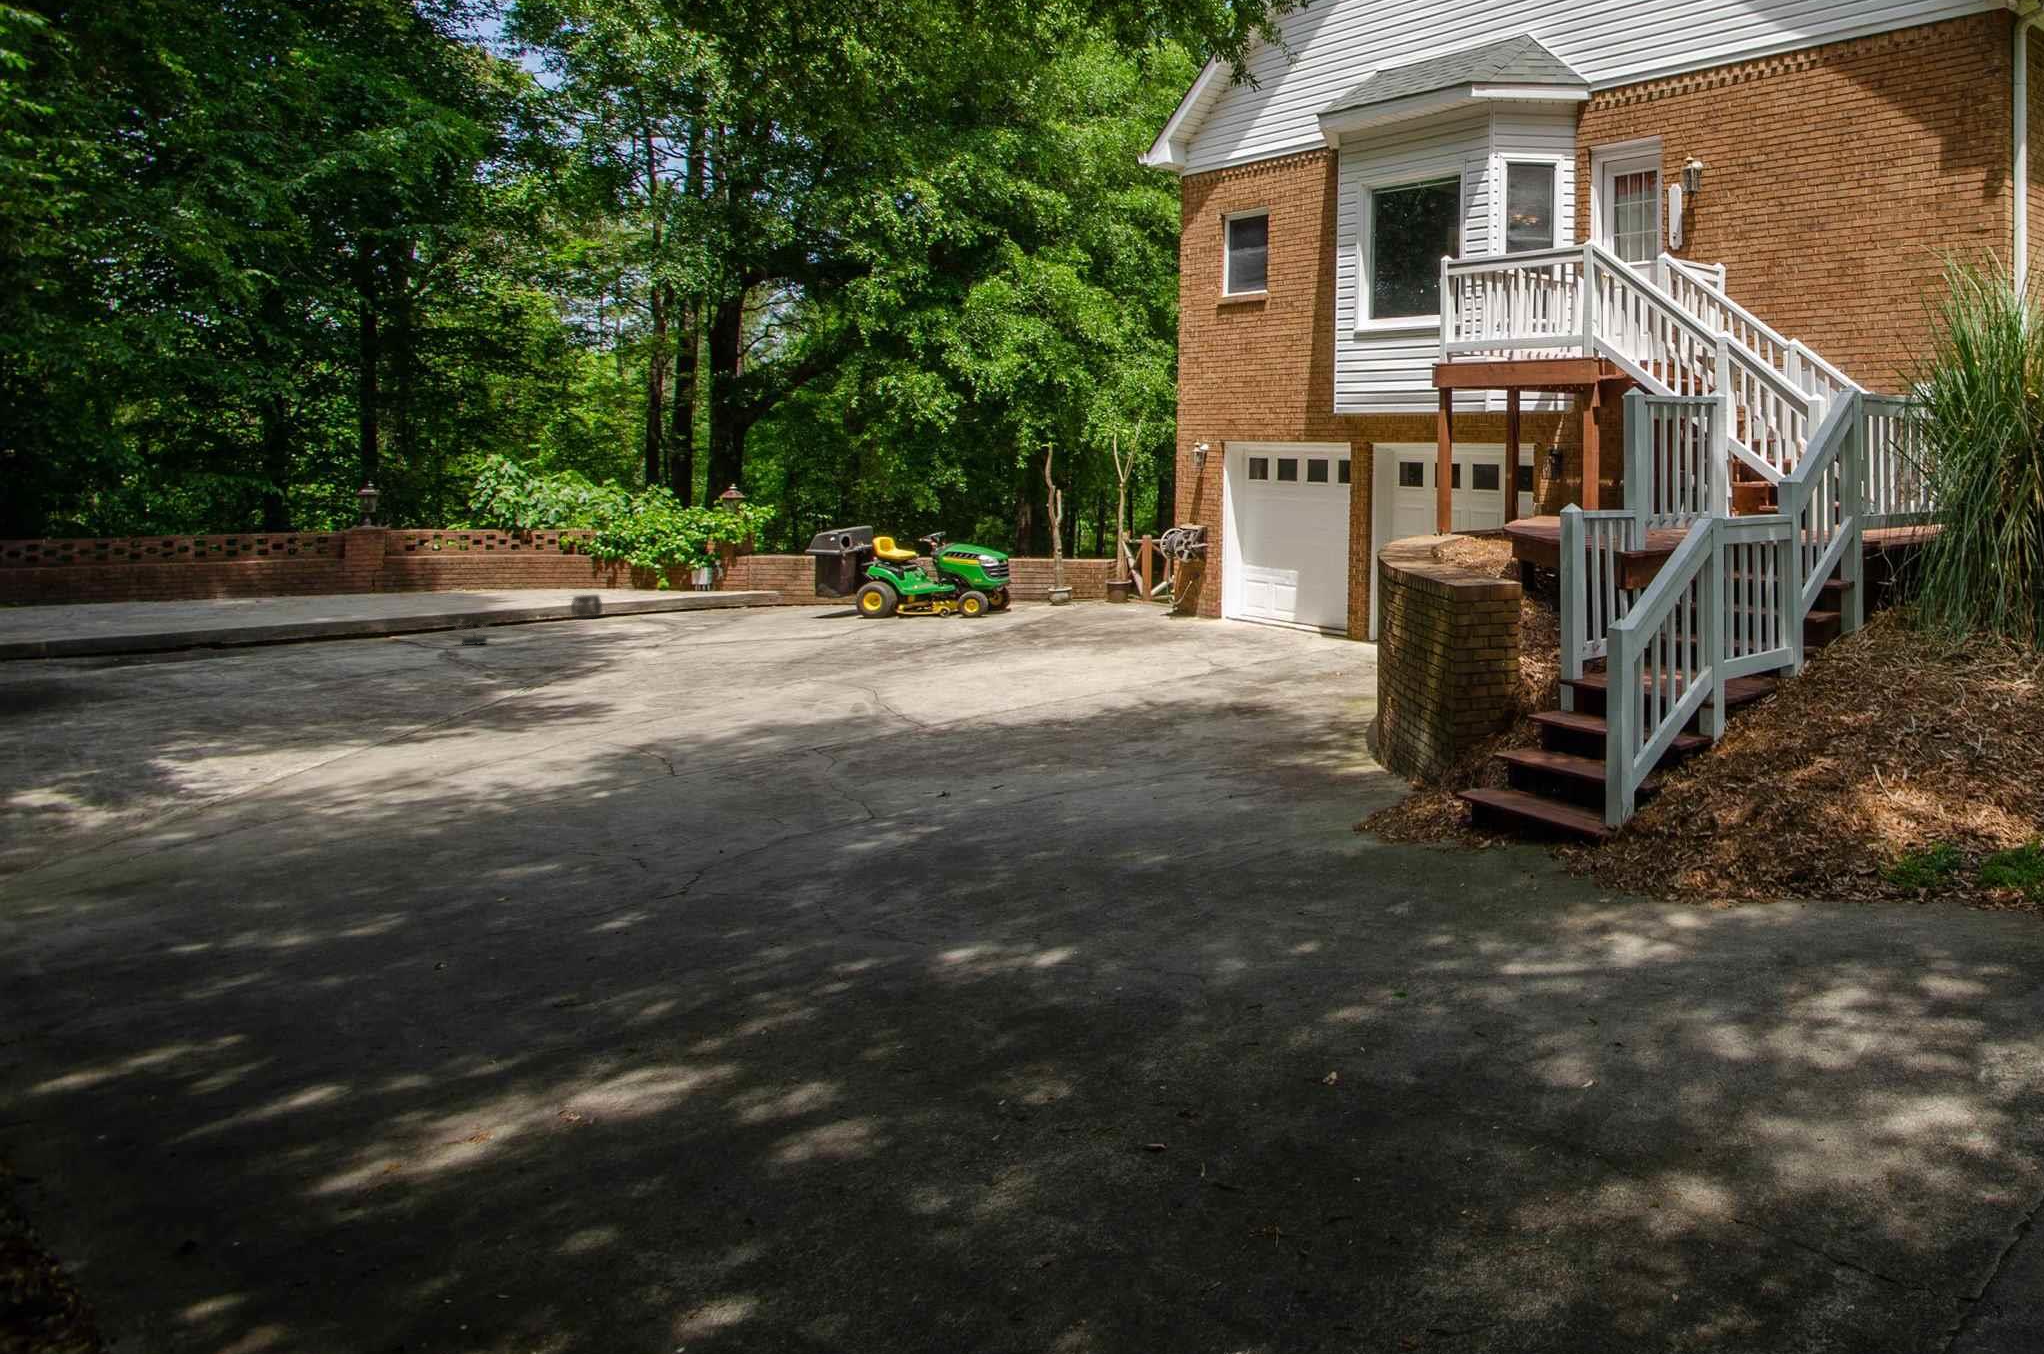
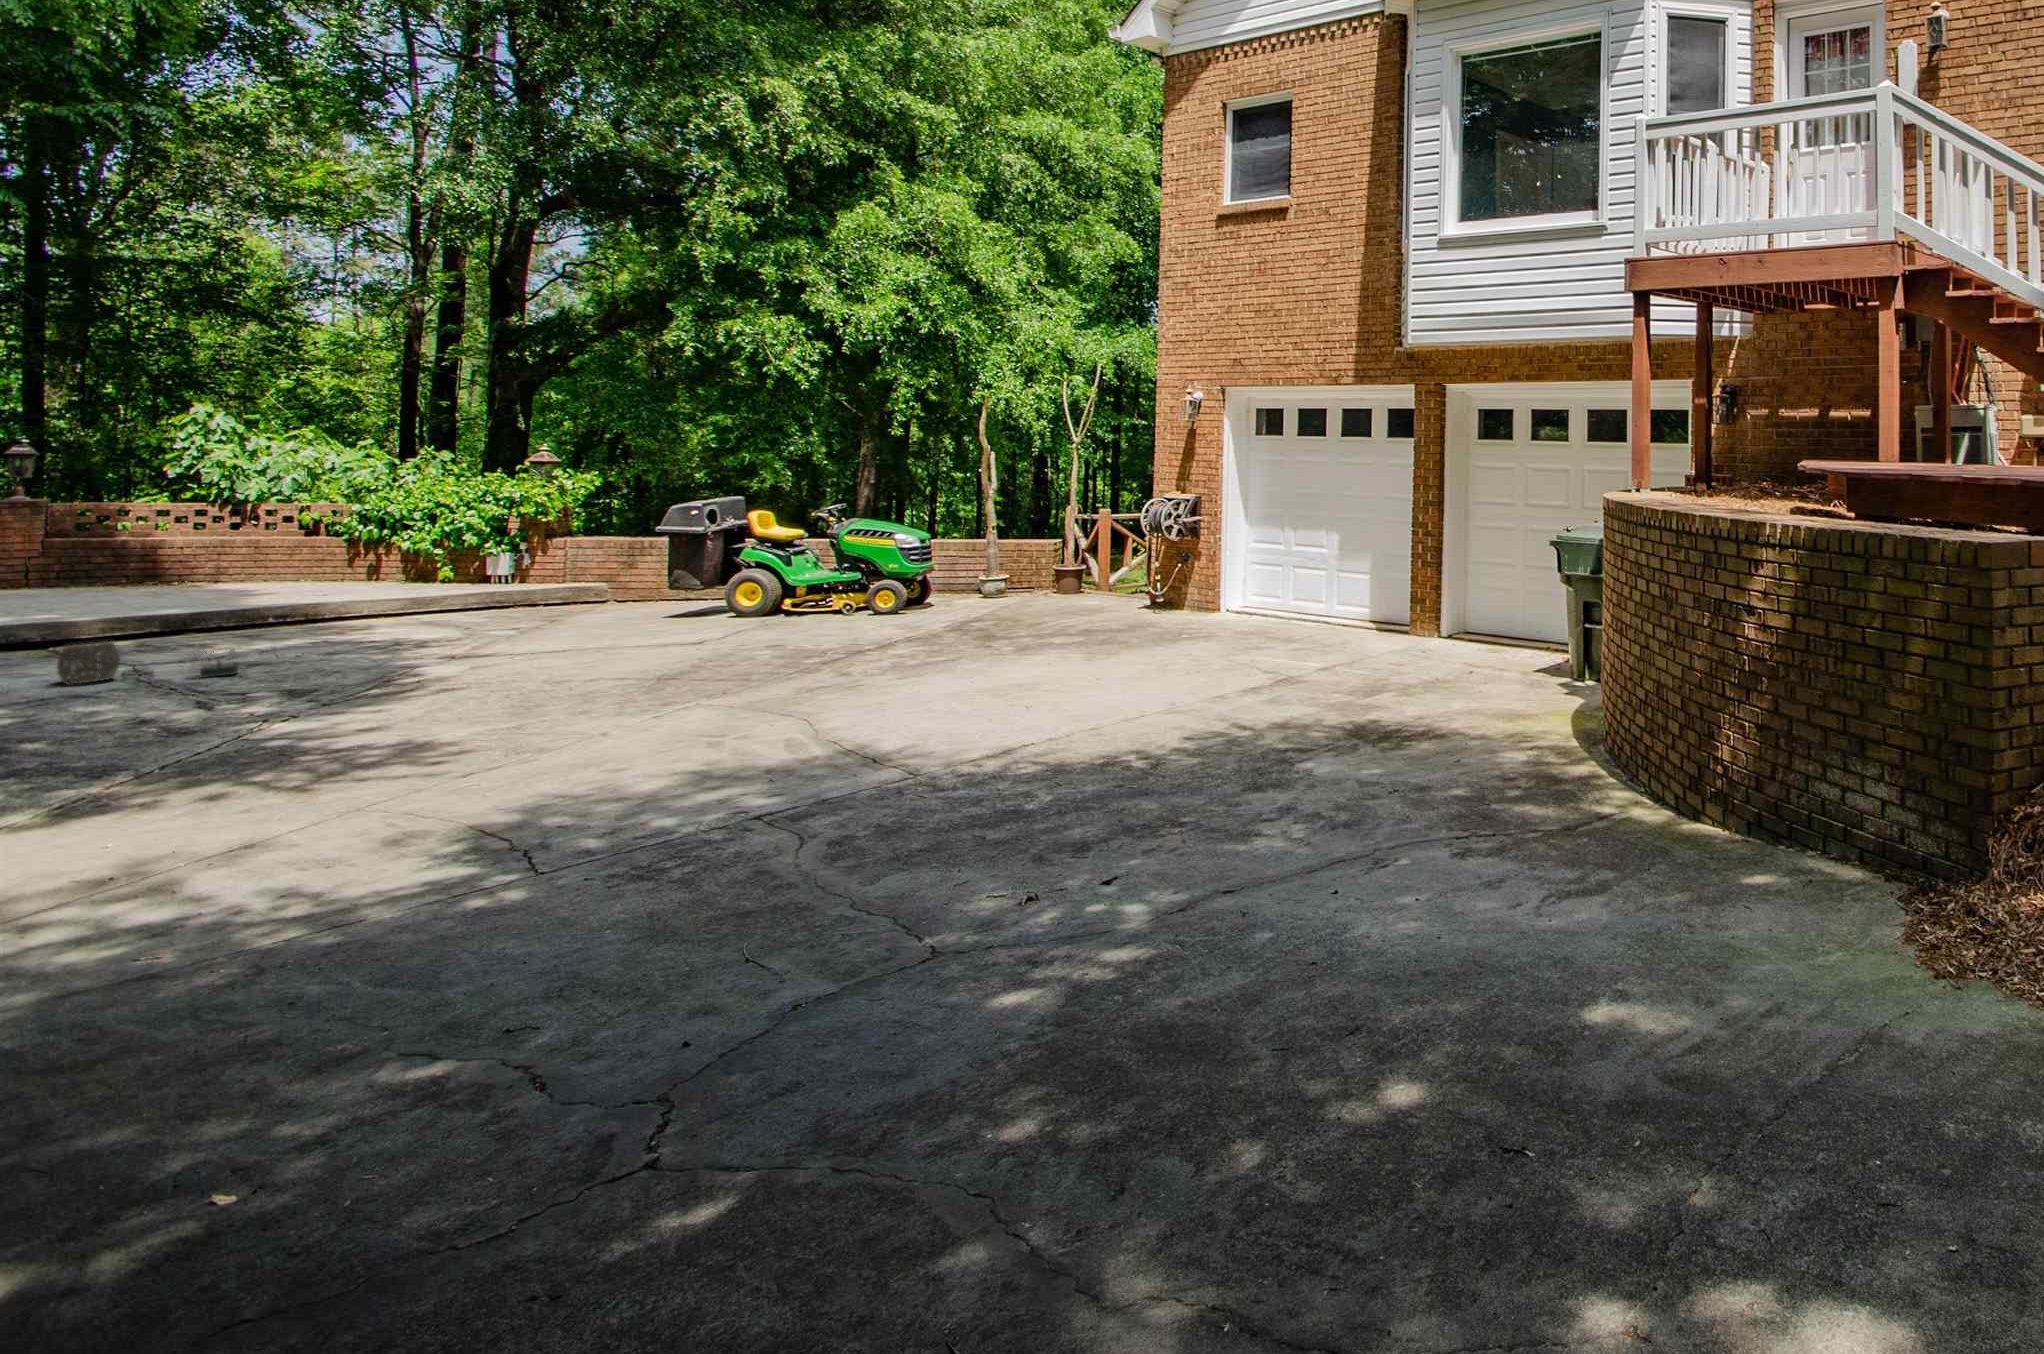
woven basket: present [571,595,602,619] -> present [57,641,120,684]

